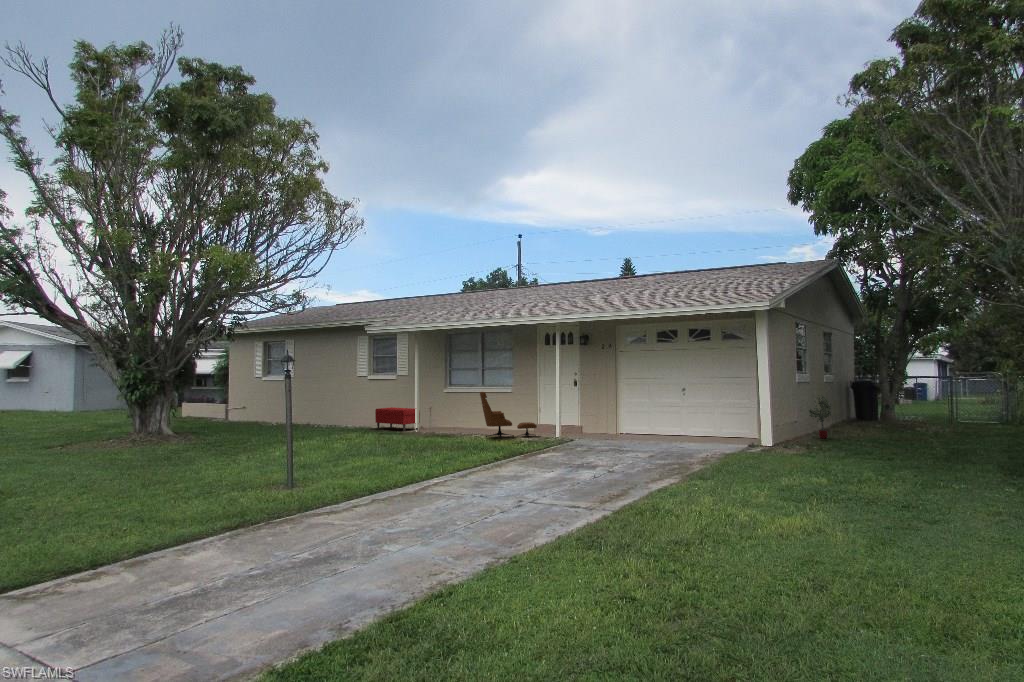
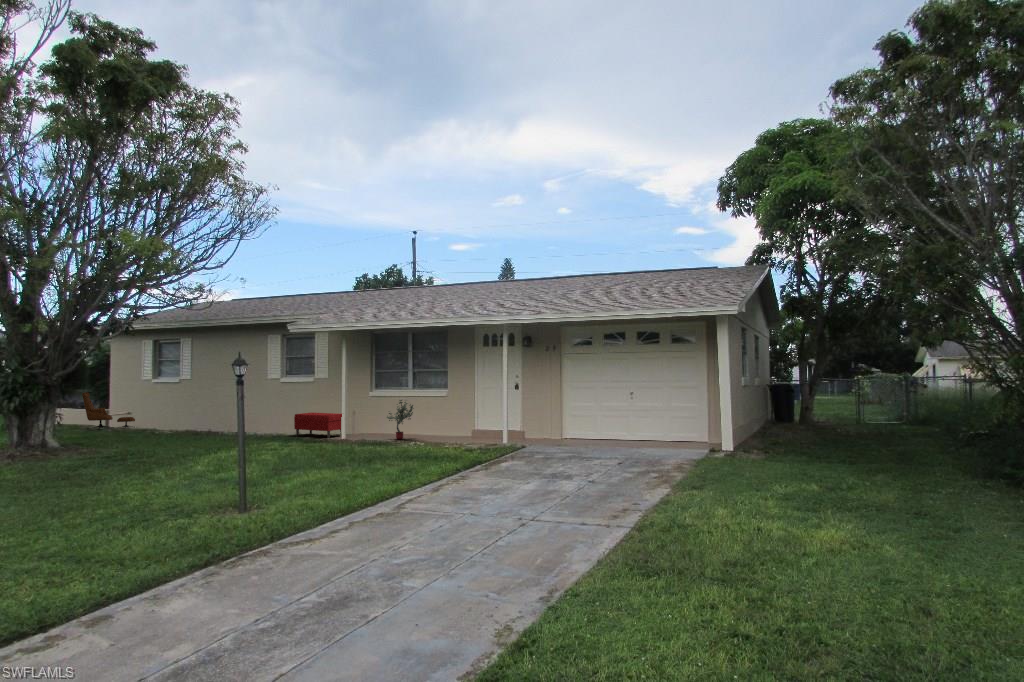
lounge chair: present [480,392,537,438] -> present [82,392,135,430]
potted tree: present [809,394,832,439] -> present [387,400,414,440]

